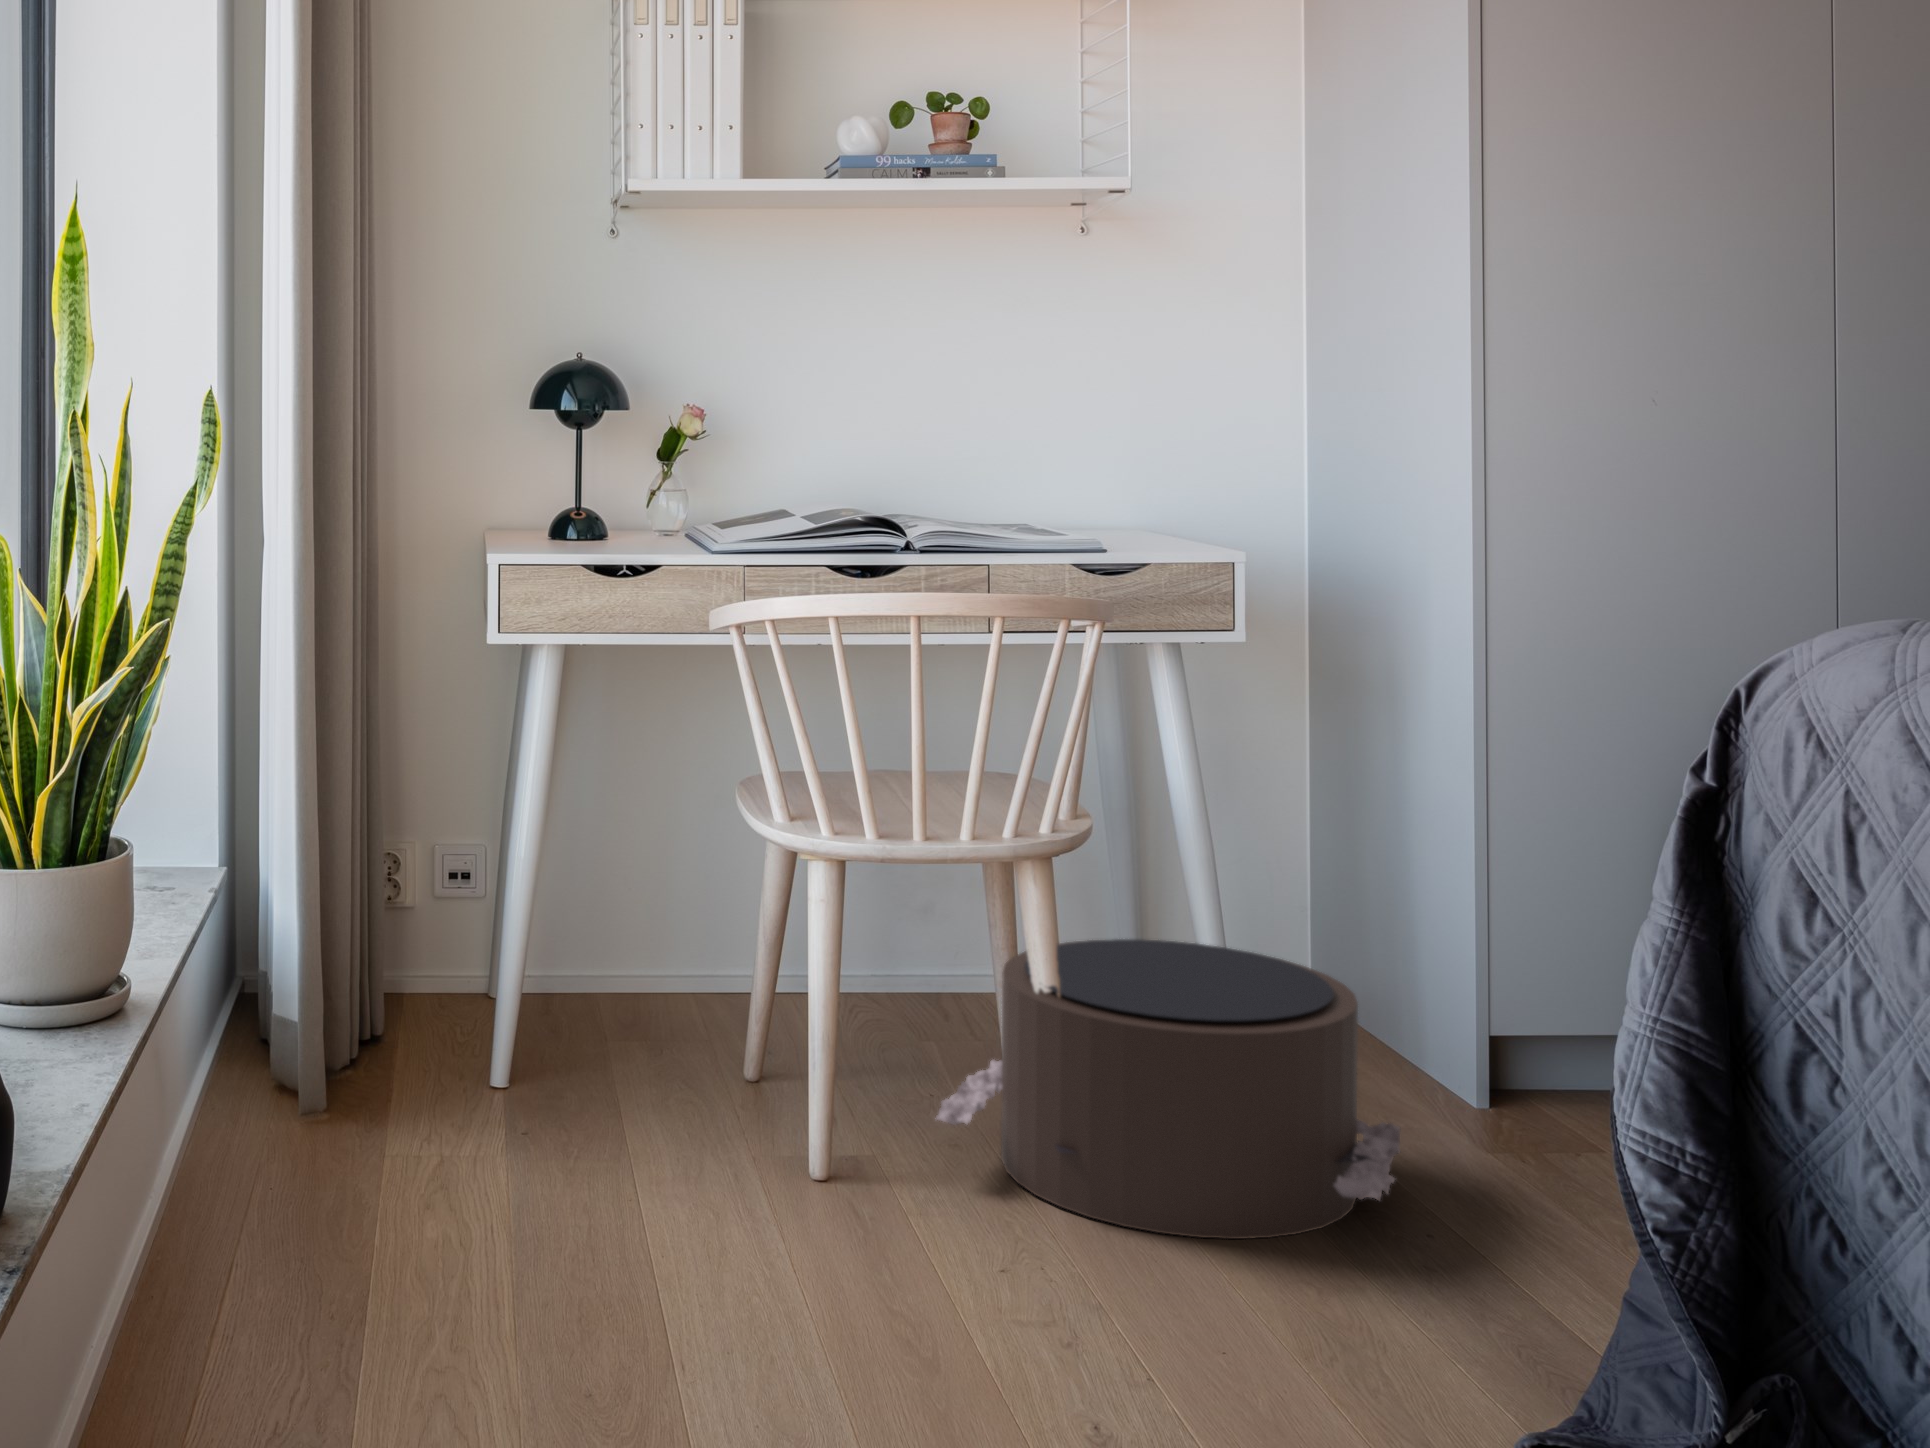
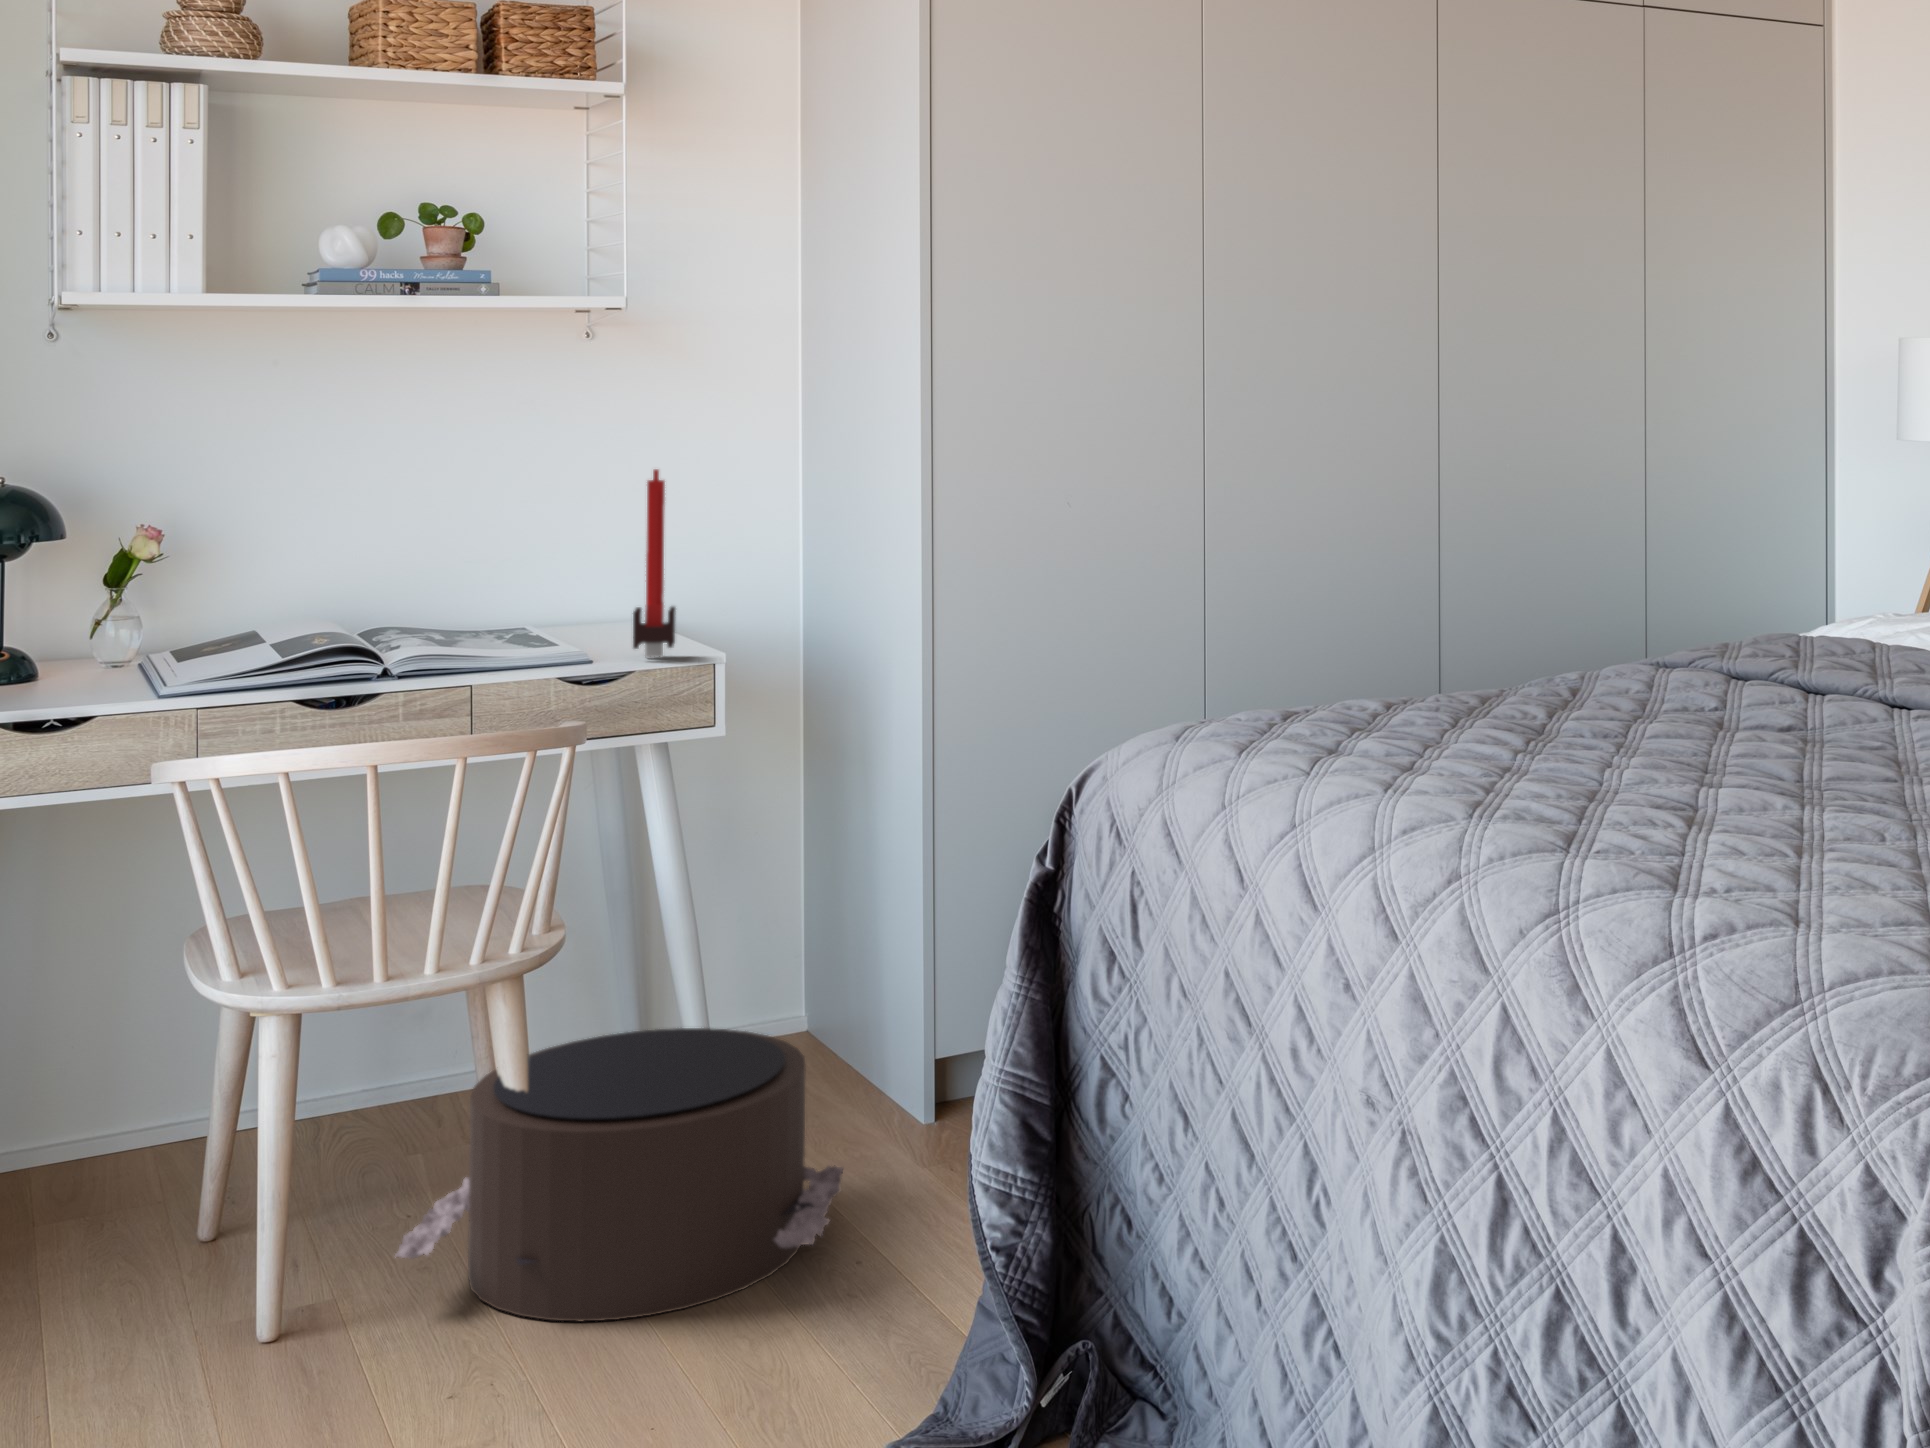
candle: none [1147,348,1190,549] -> present [633,469,676,658]

